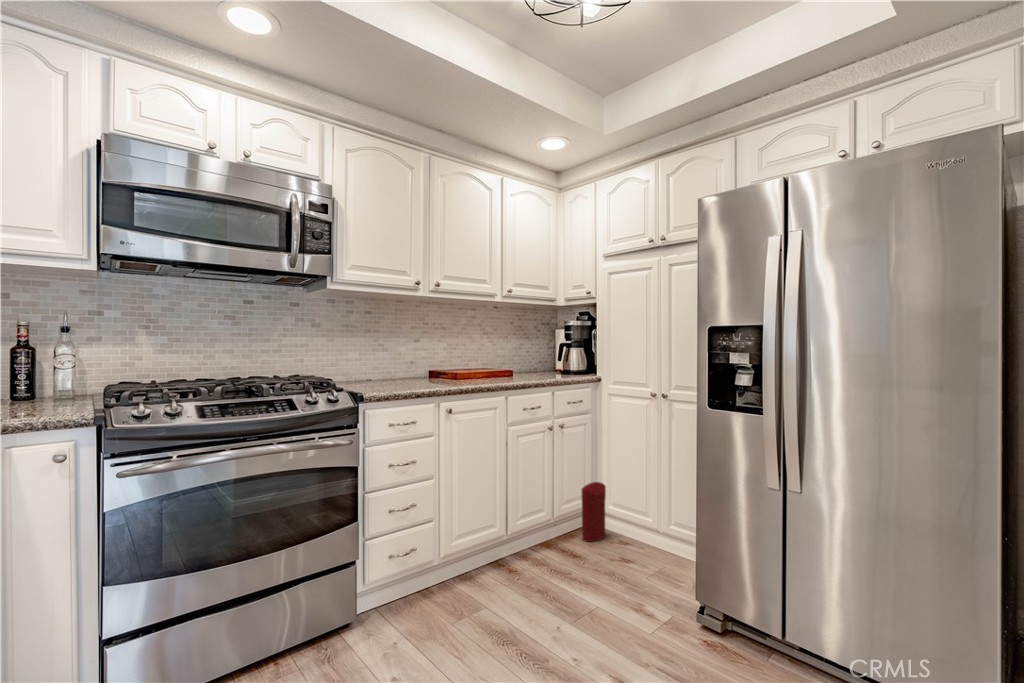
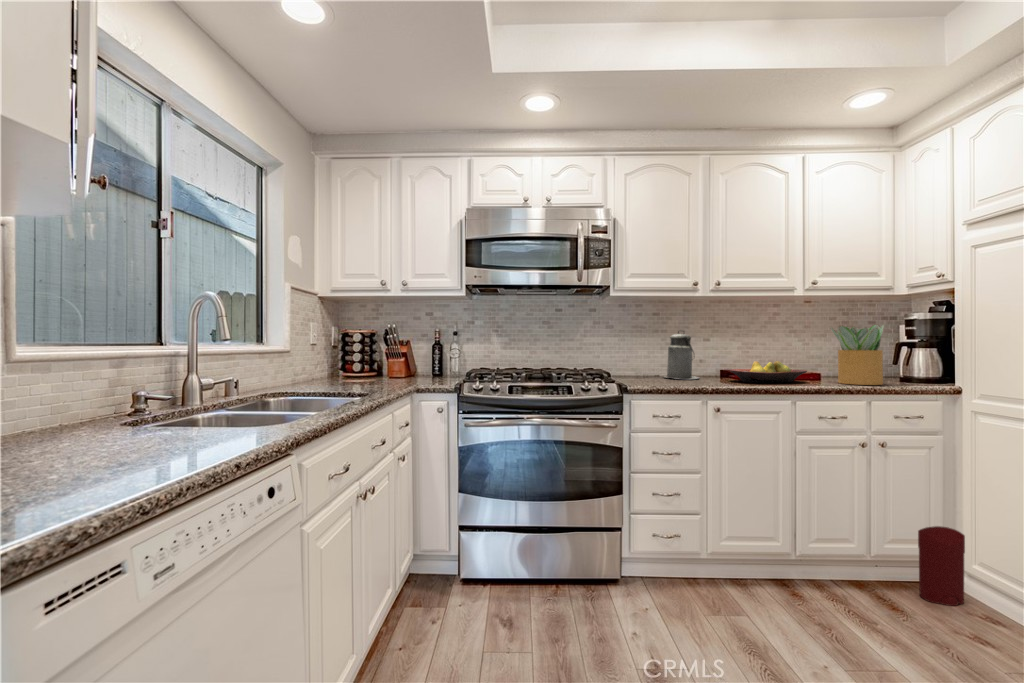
potted plant: none [521,328,557,378] -> present [831,324,884,385]
canister: none [383,331,419,382] -> present [665,330,698,379]
fruit bowl: none [448,360,507,381] -> present [730,361,807,383]

